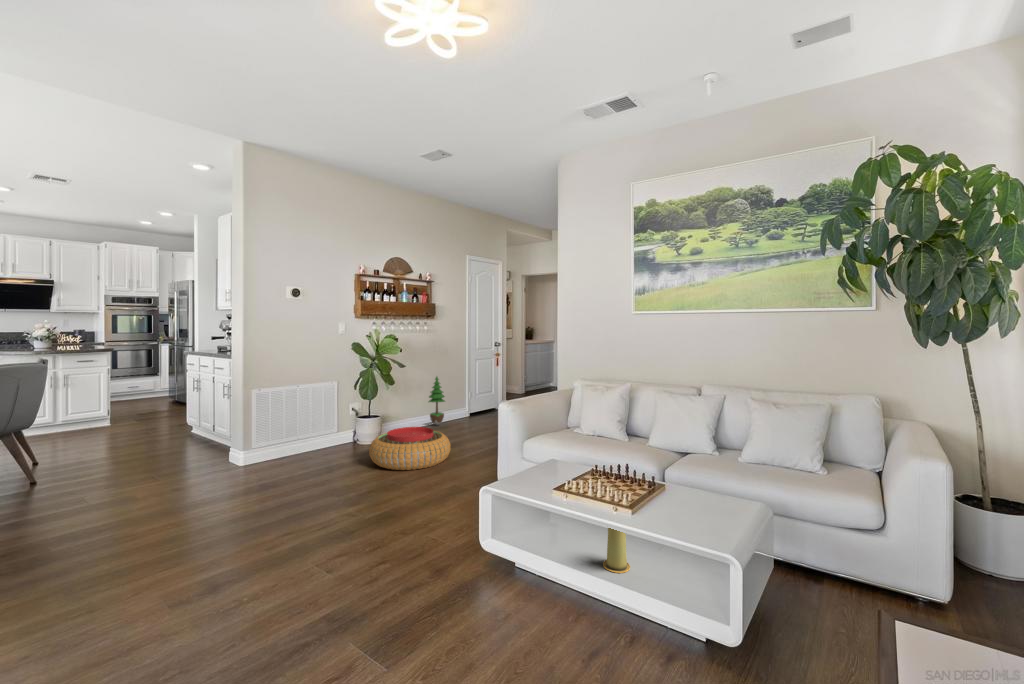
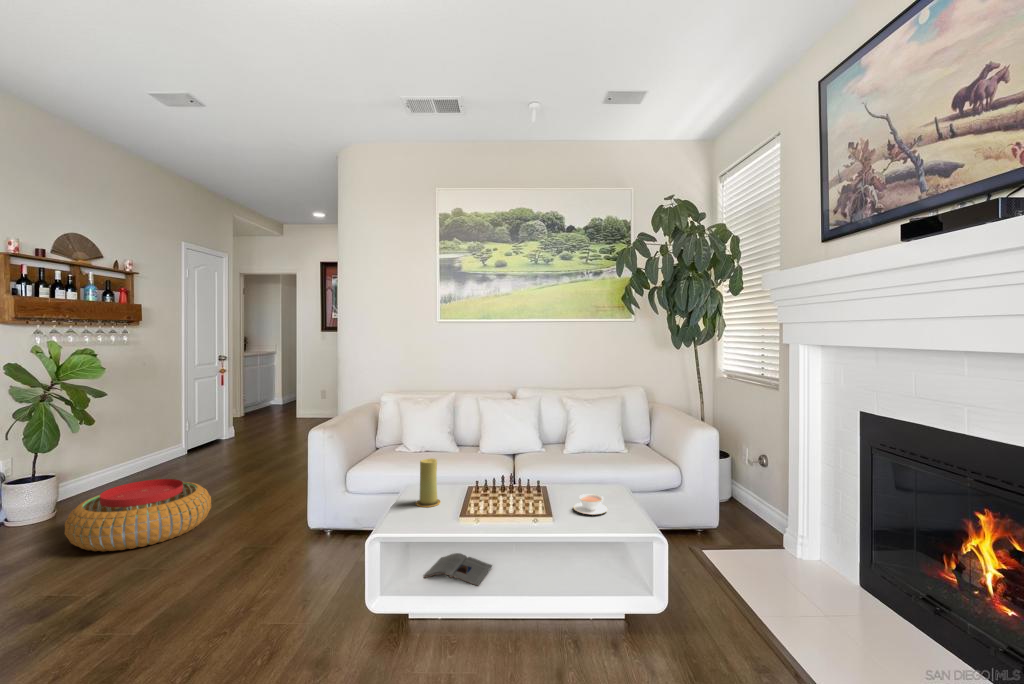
potted tree: present [429,377,445,425] -> none [130,405,162,476]
teacup: none [664,498,703,521] -> present [574,494,608,515]
magazine: none [526,525,589,557] -> present [423,553,492,586]
candle: present [603,528,630,573] -> present [416,458,440,507]

